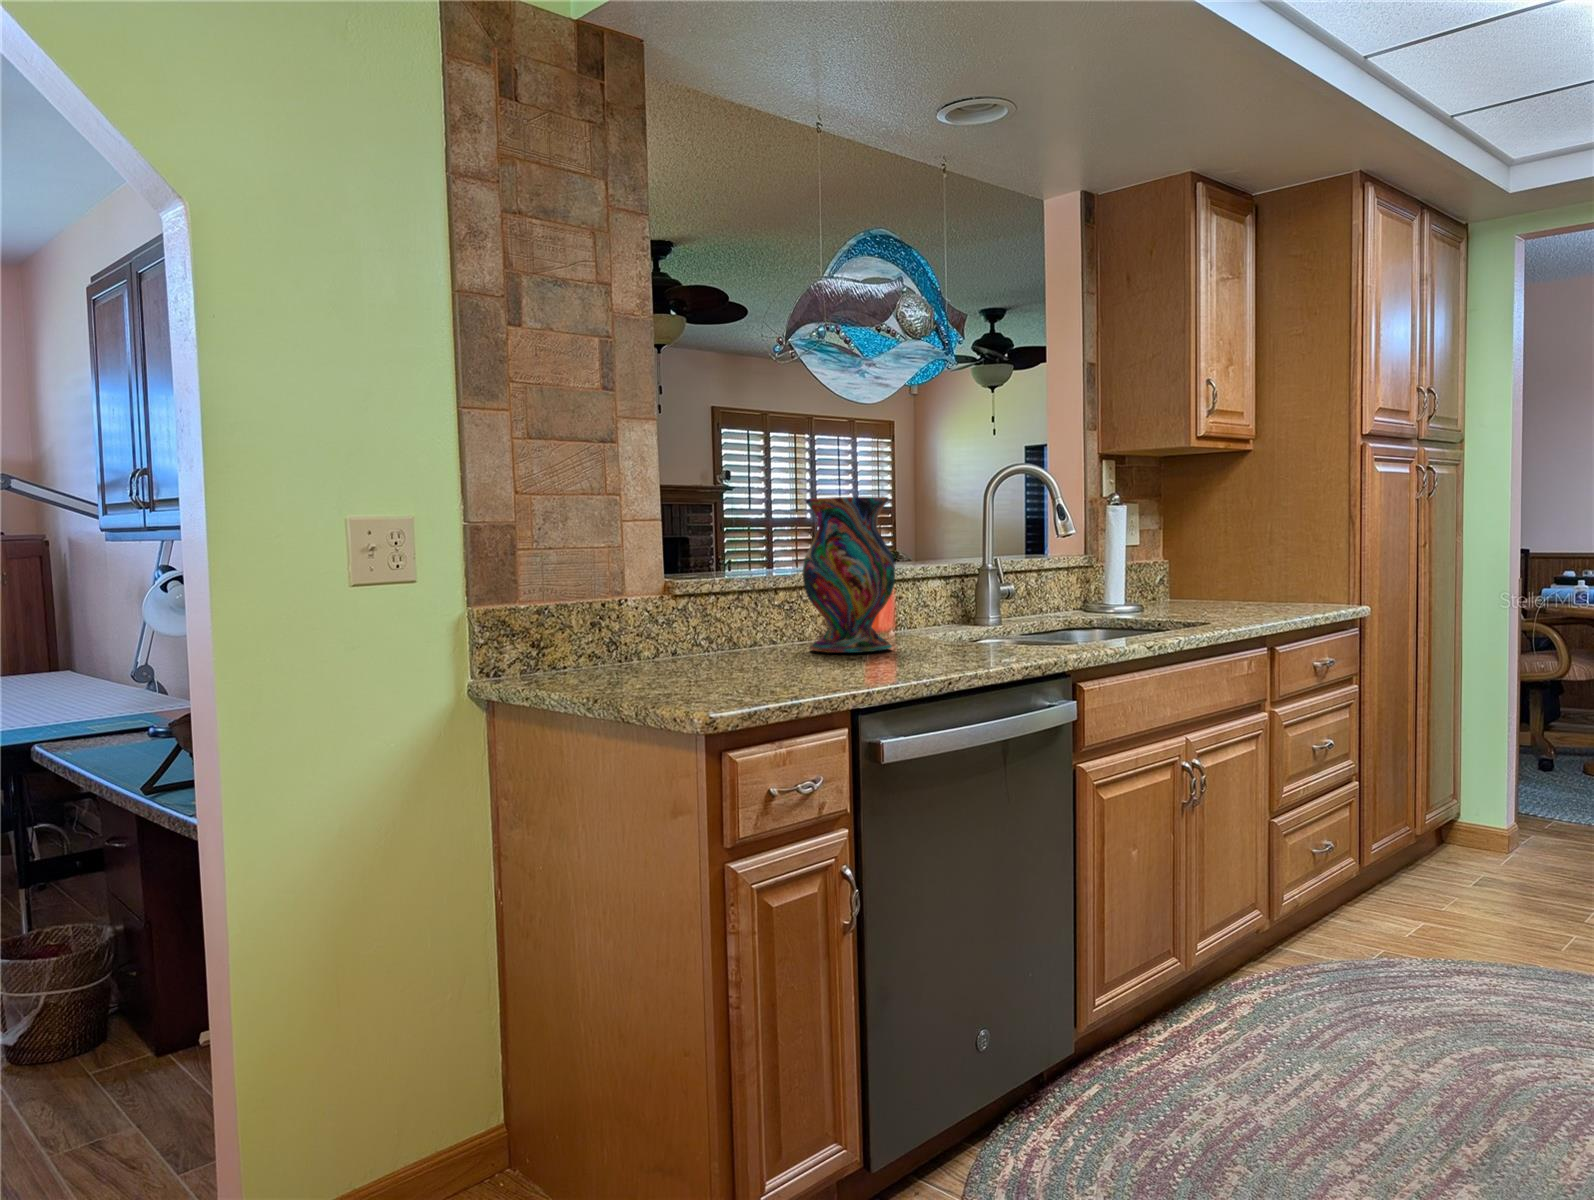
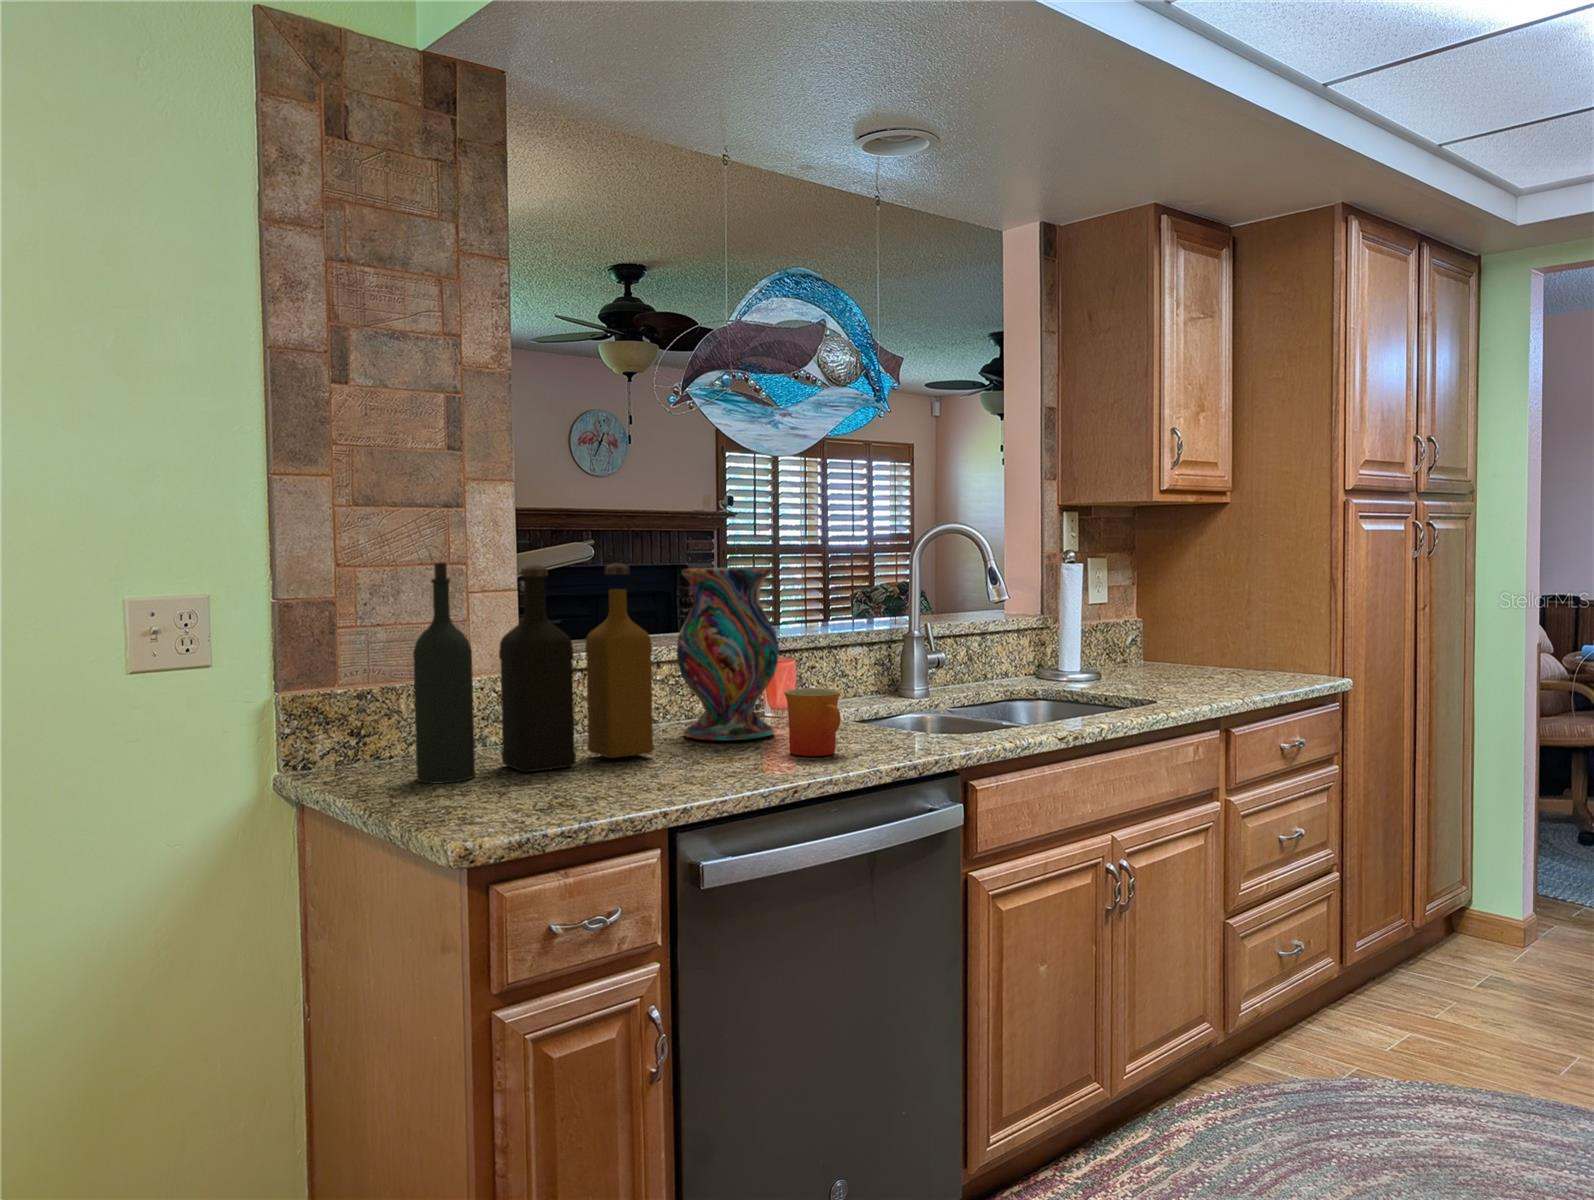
bottle: none [602,484,805,682] -> present [413,562,654,783]
mug: none [915,602,972,660] -> present [784,688,841,756]

